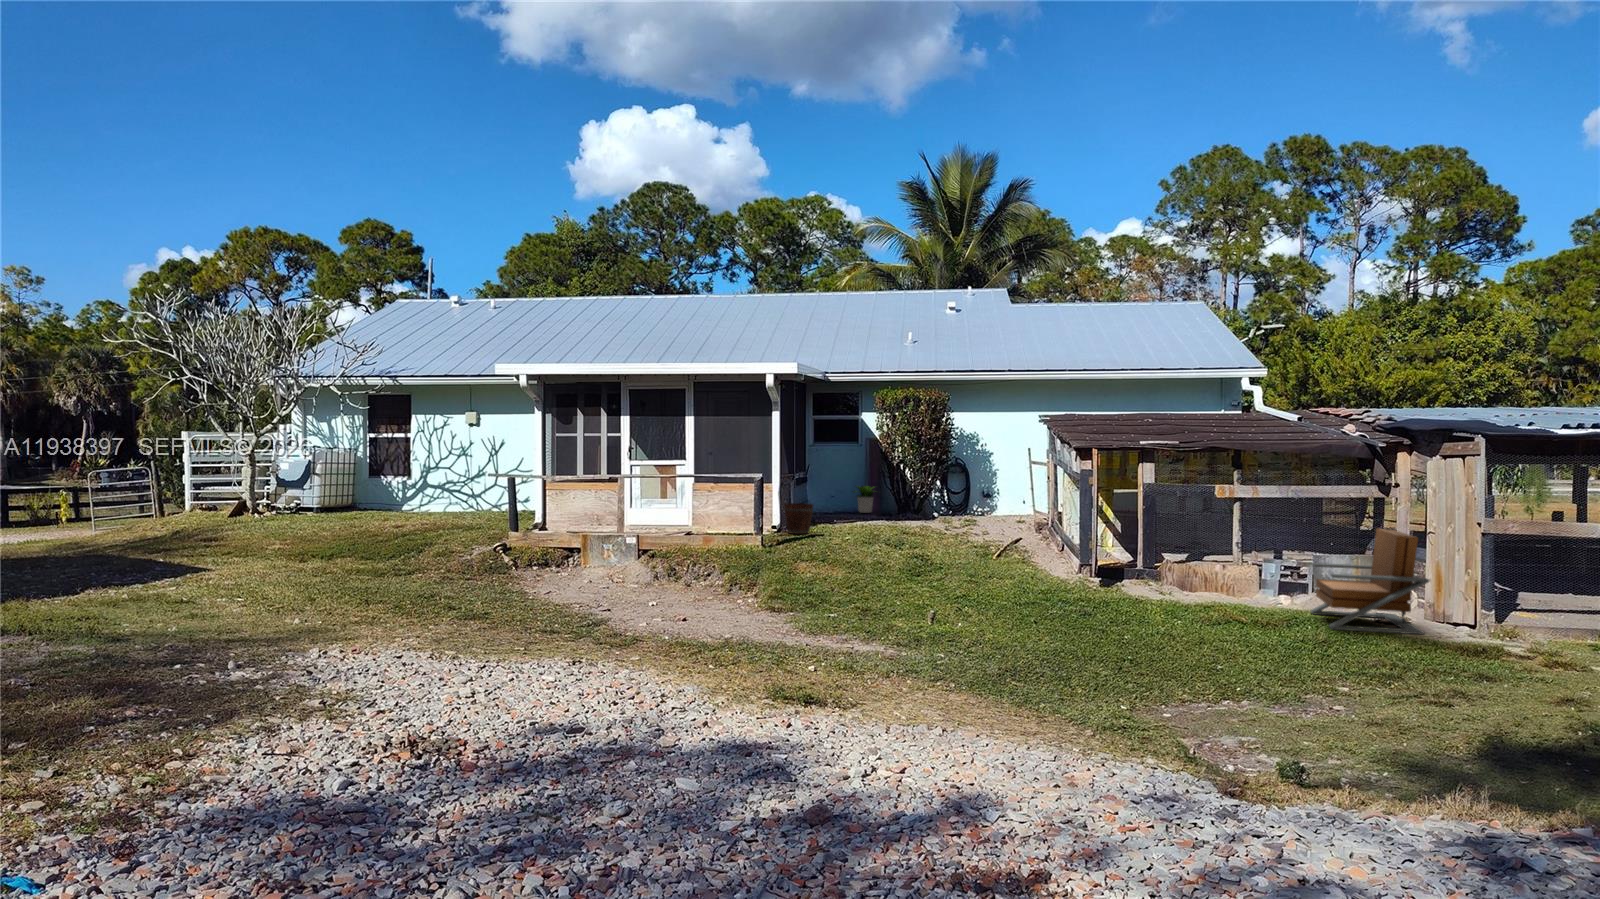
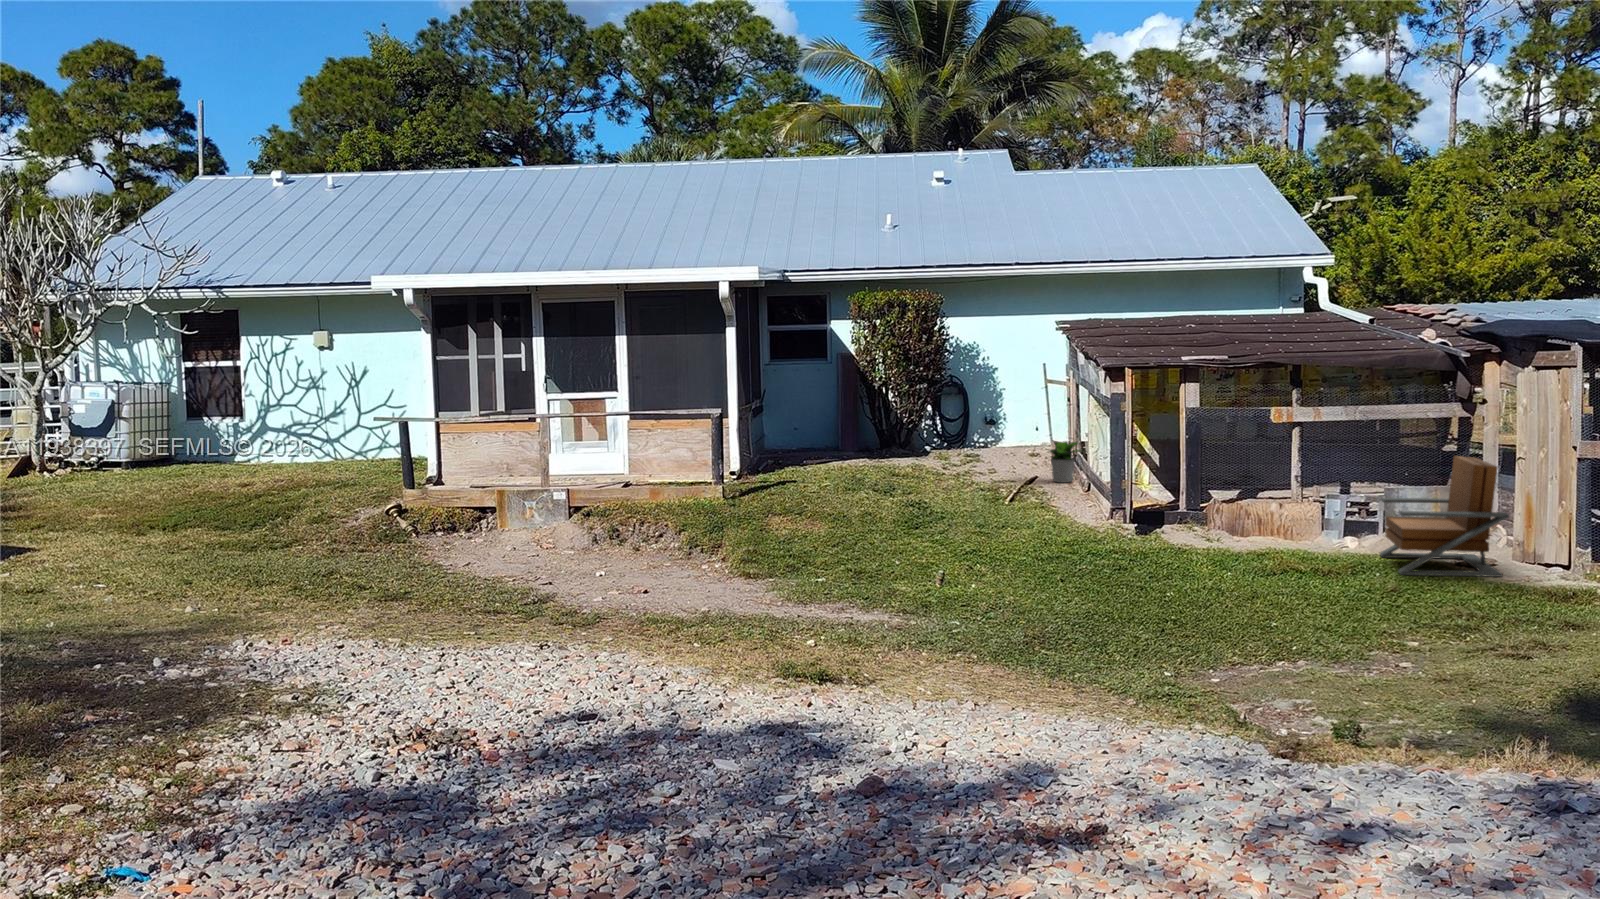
potted plant: present [853,486,875,513] -> present [1049,441,1081,483]
bucket: present [784,503,813,534] -> none [745,440,783,479]

